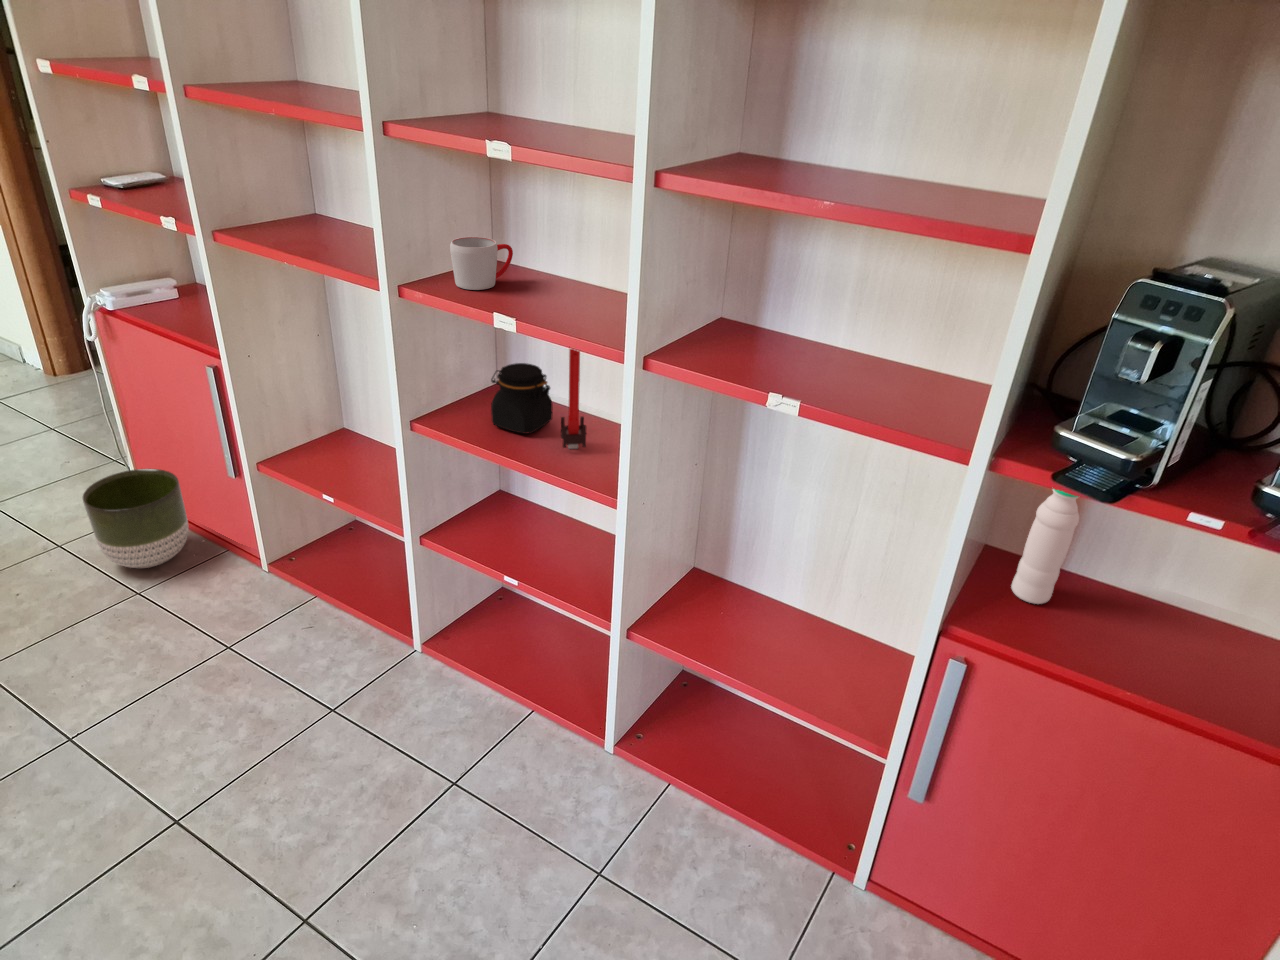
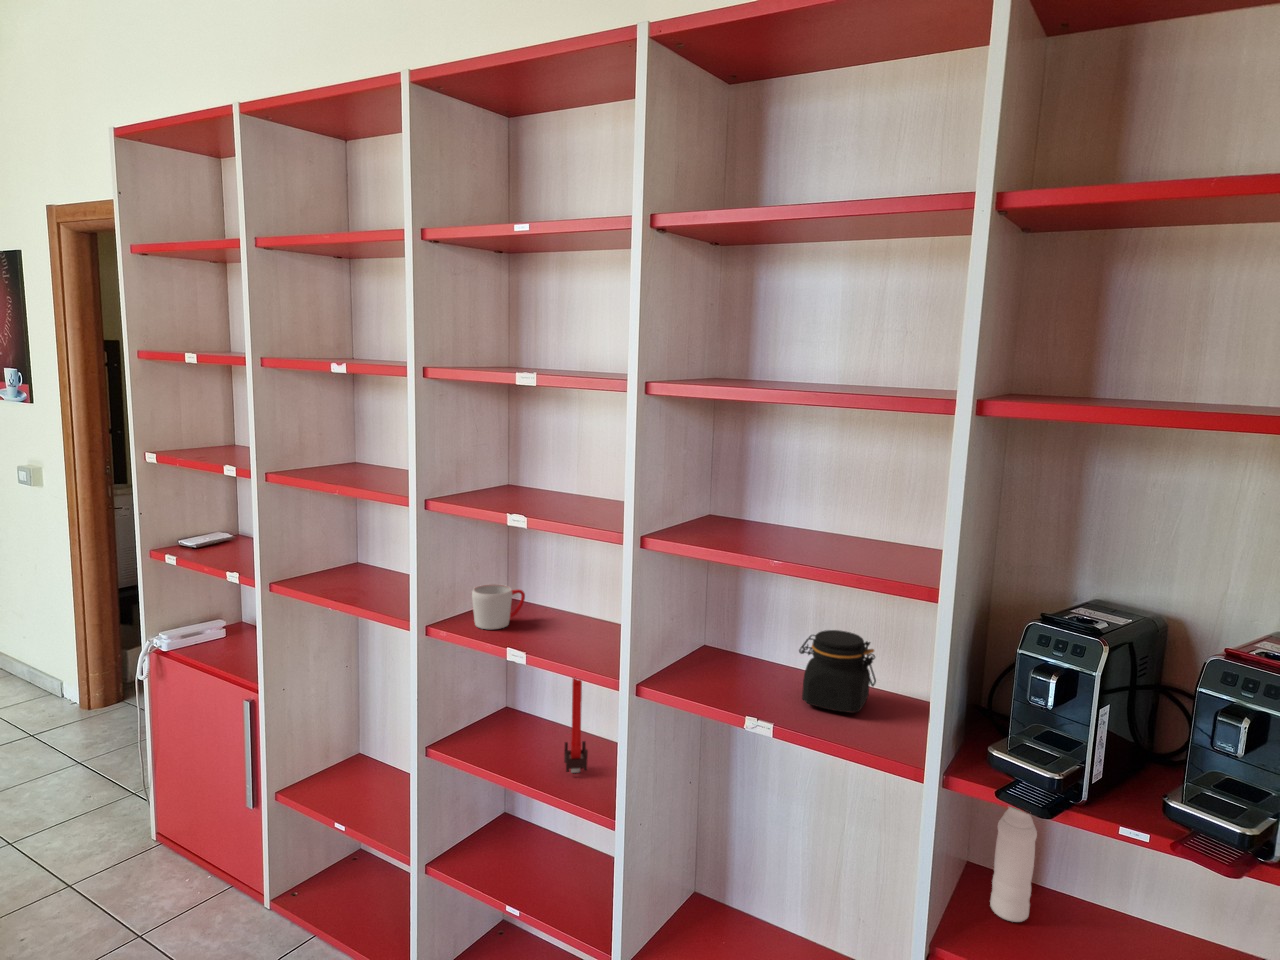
jar: present [491,363,552,434] -> present [799,630,876,713]
planter: present [83,469,188,568] -> none [105,801,200,908]

